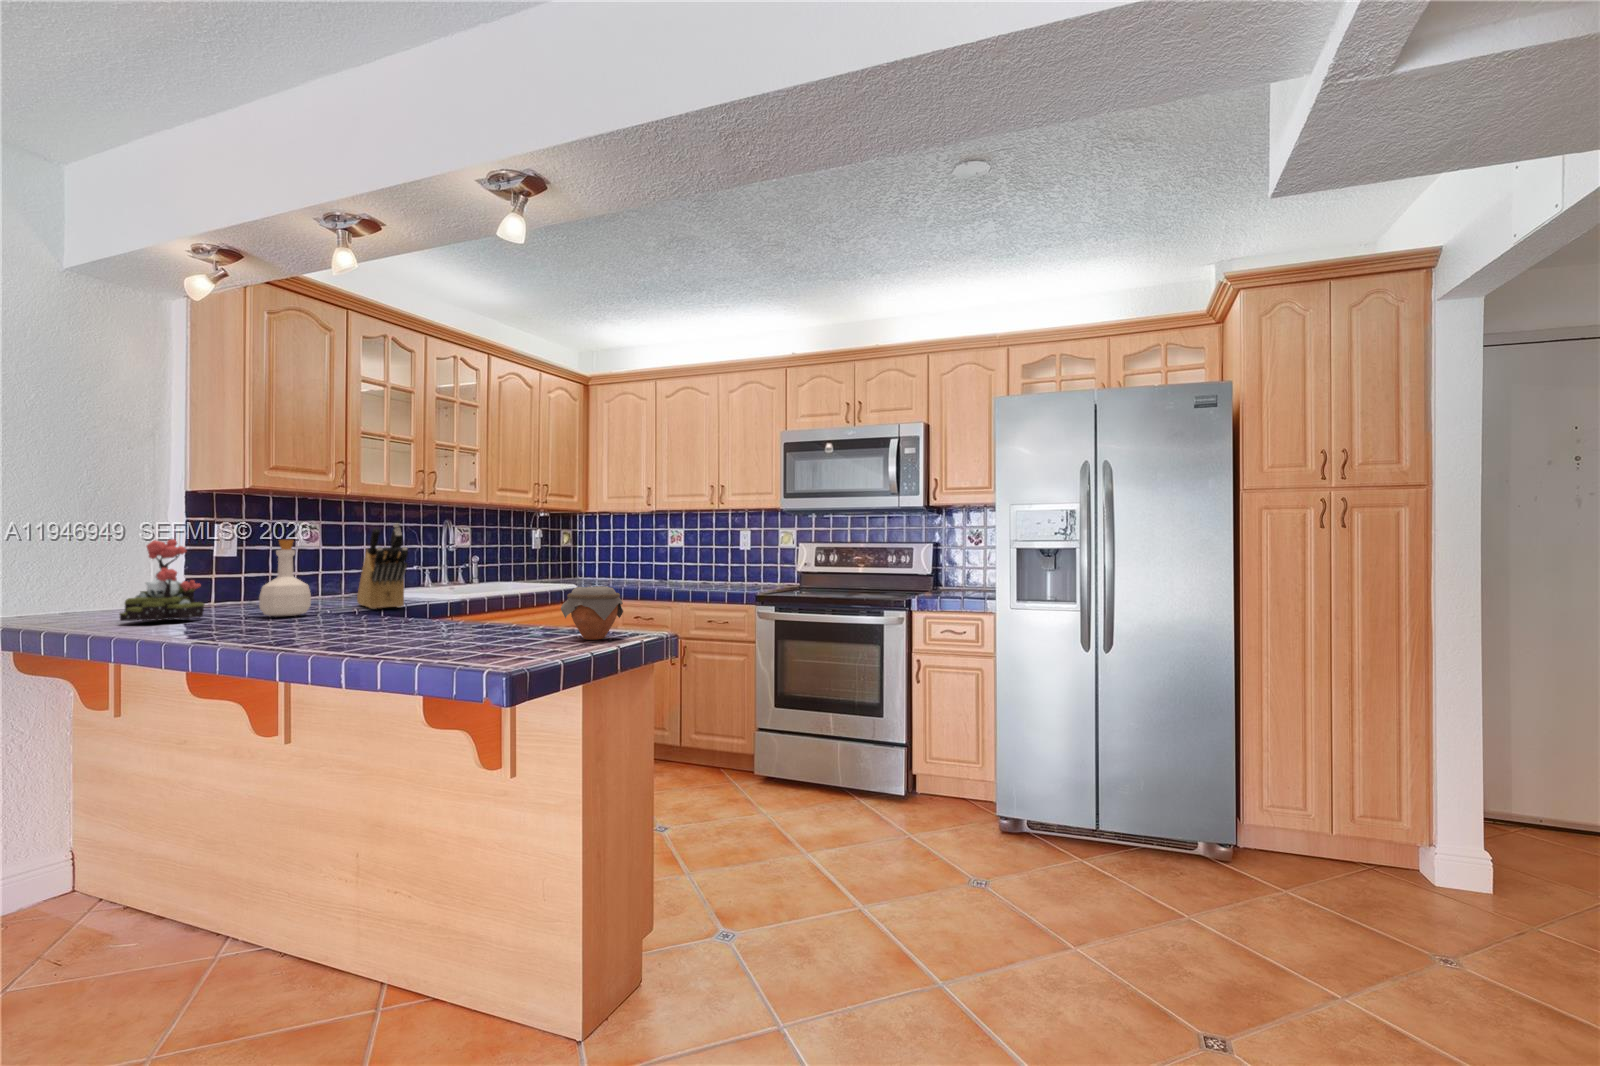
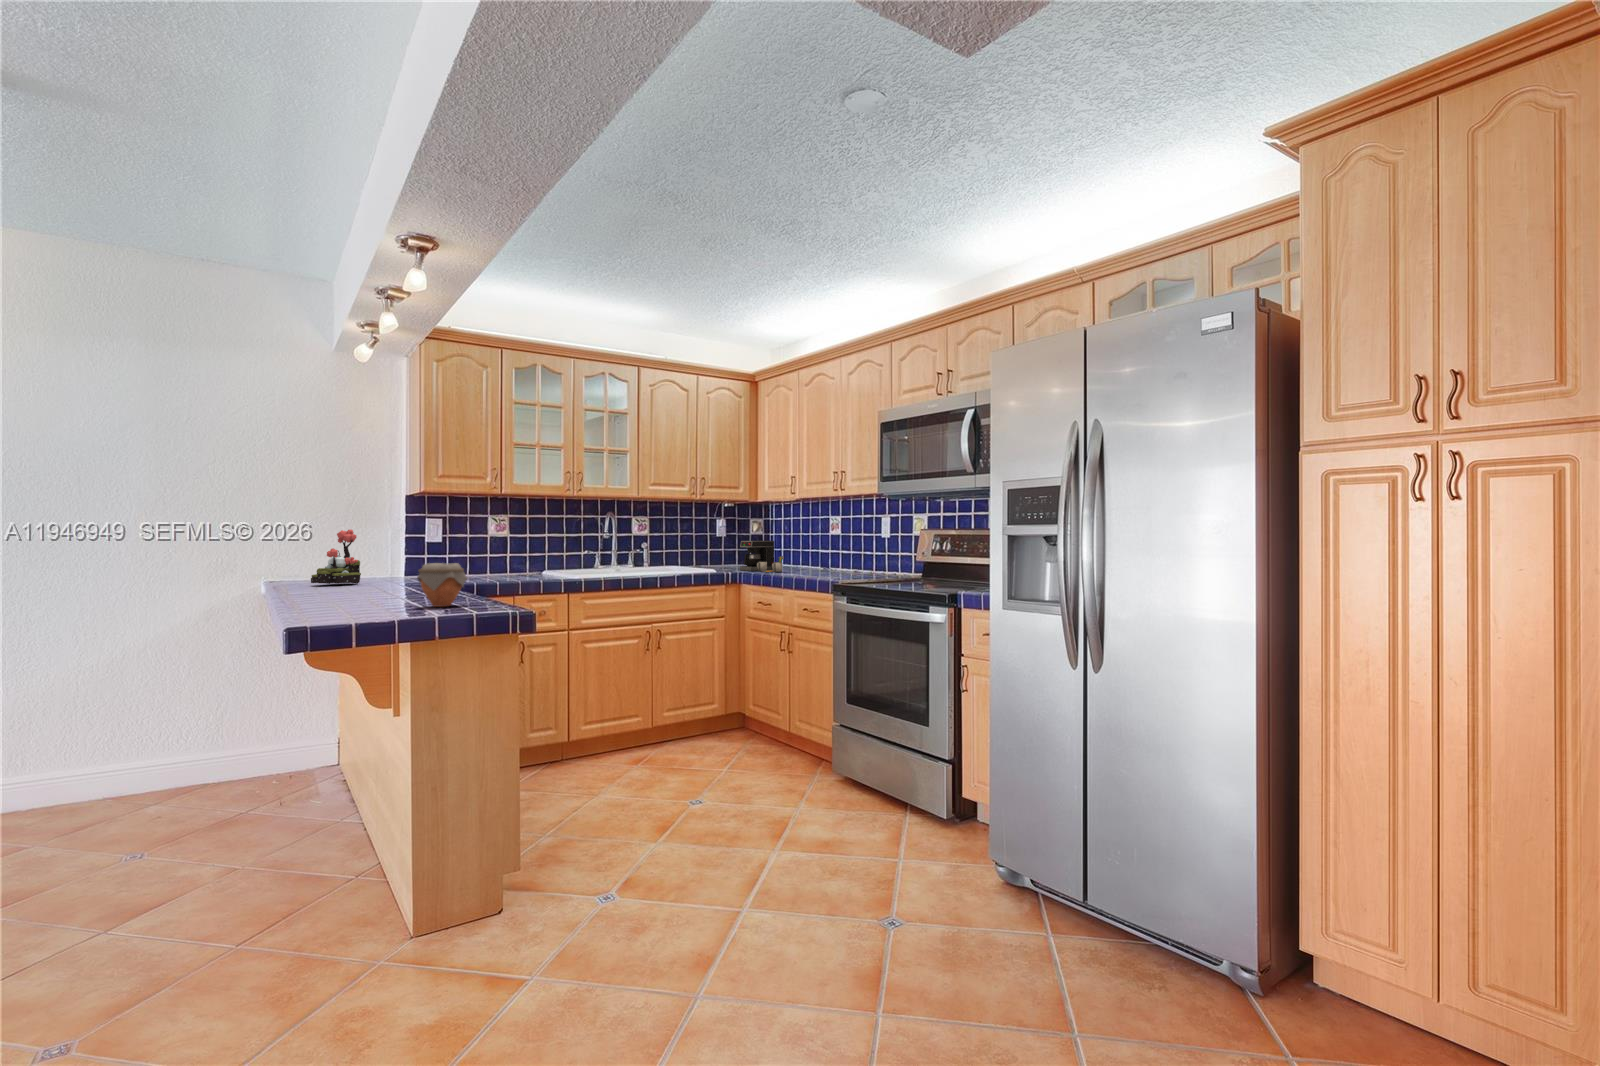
knife block: present [357,523,408,609] -> none [464,515,509,582]
bottle: present [259,539,311,617] -> none [387,529,421,584]
coffee maker: none [609,554,671,587] -> present [740,541,784,572]

